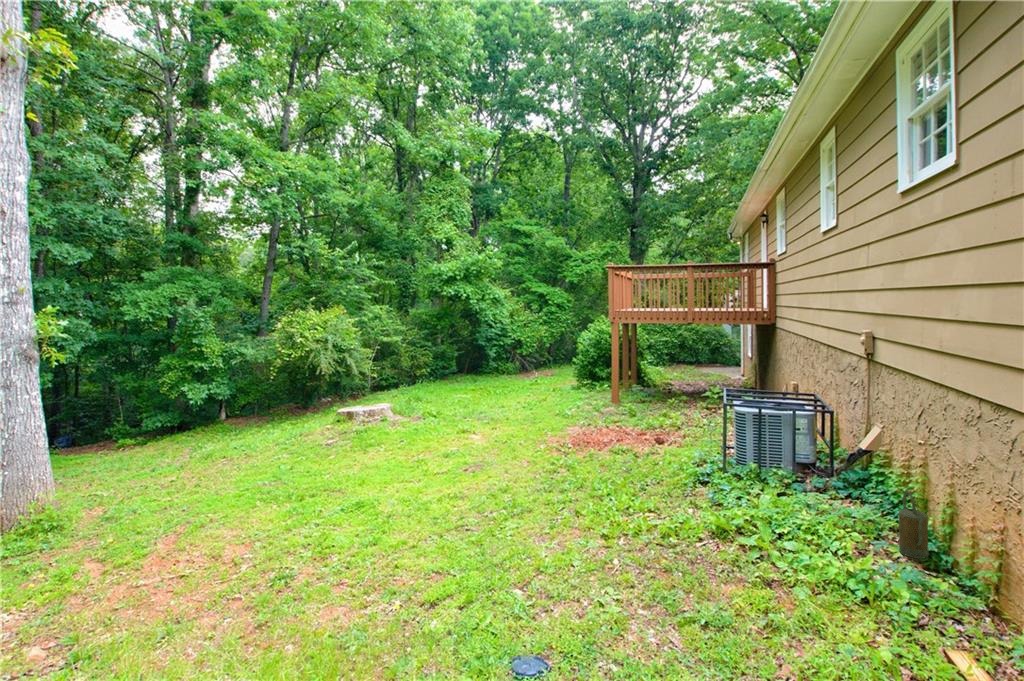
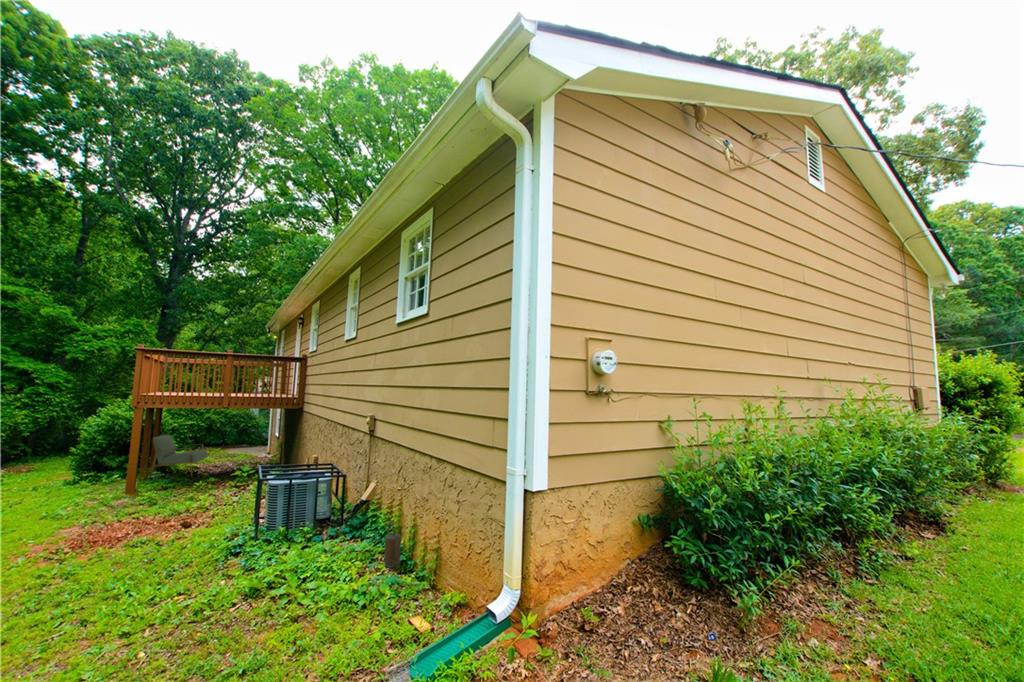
chair: none [631,352,679,393] -> present [151,435,207,475]

